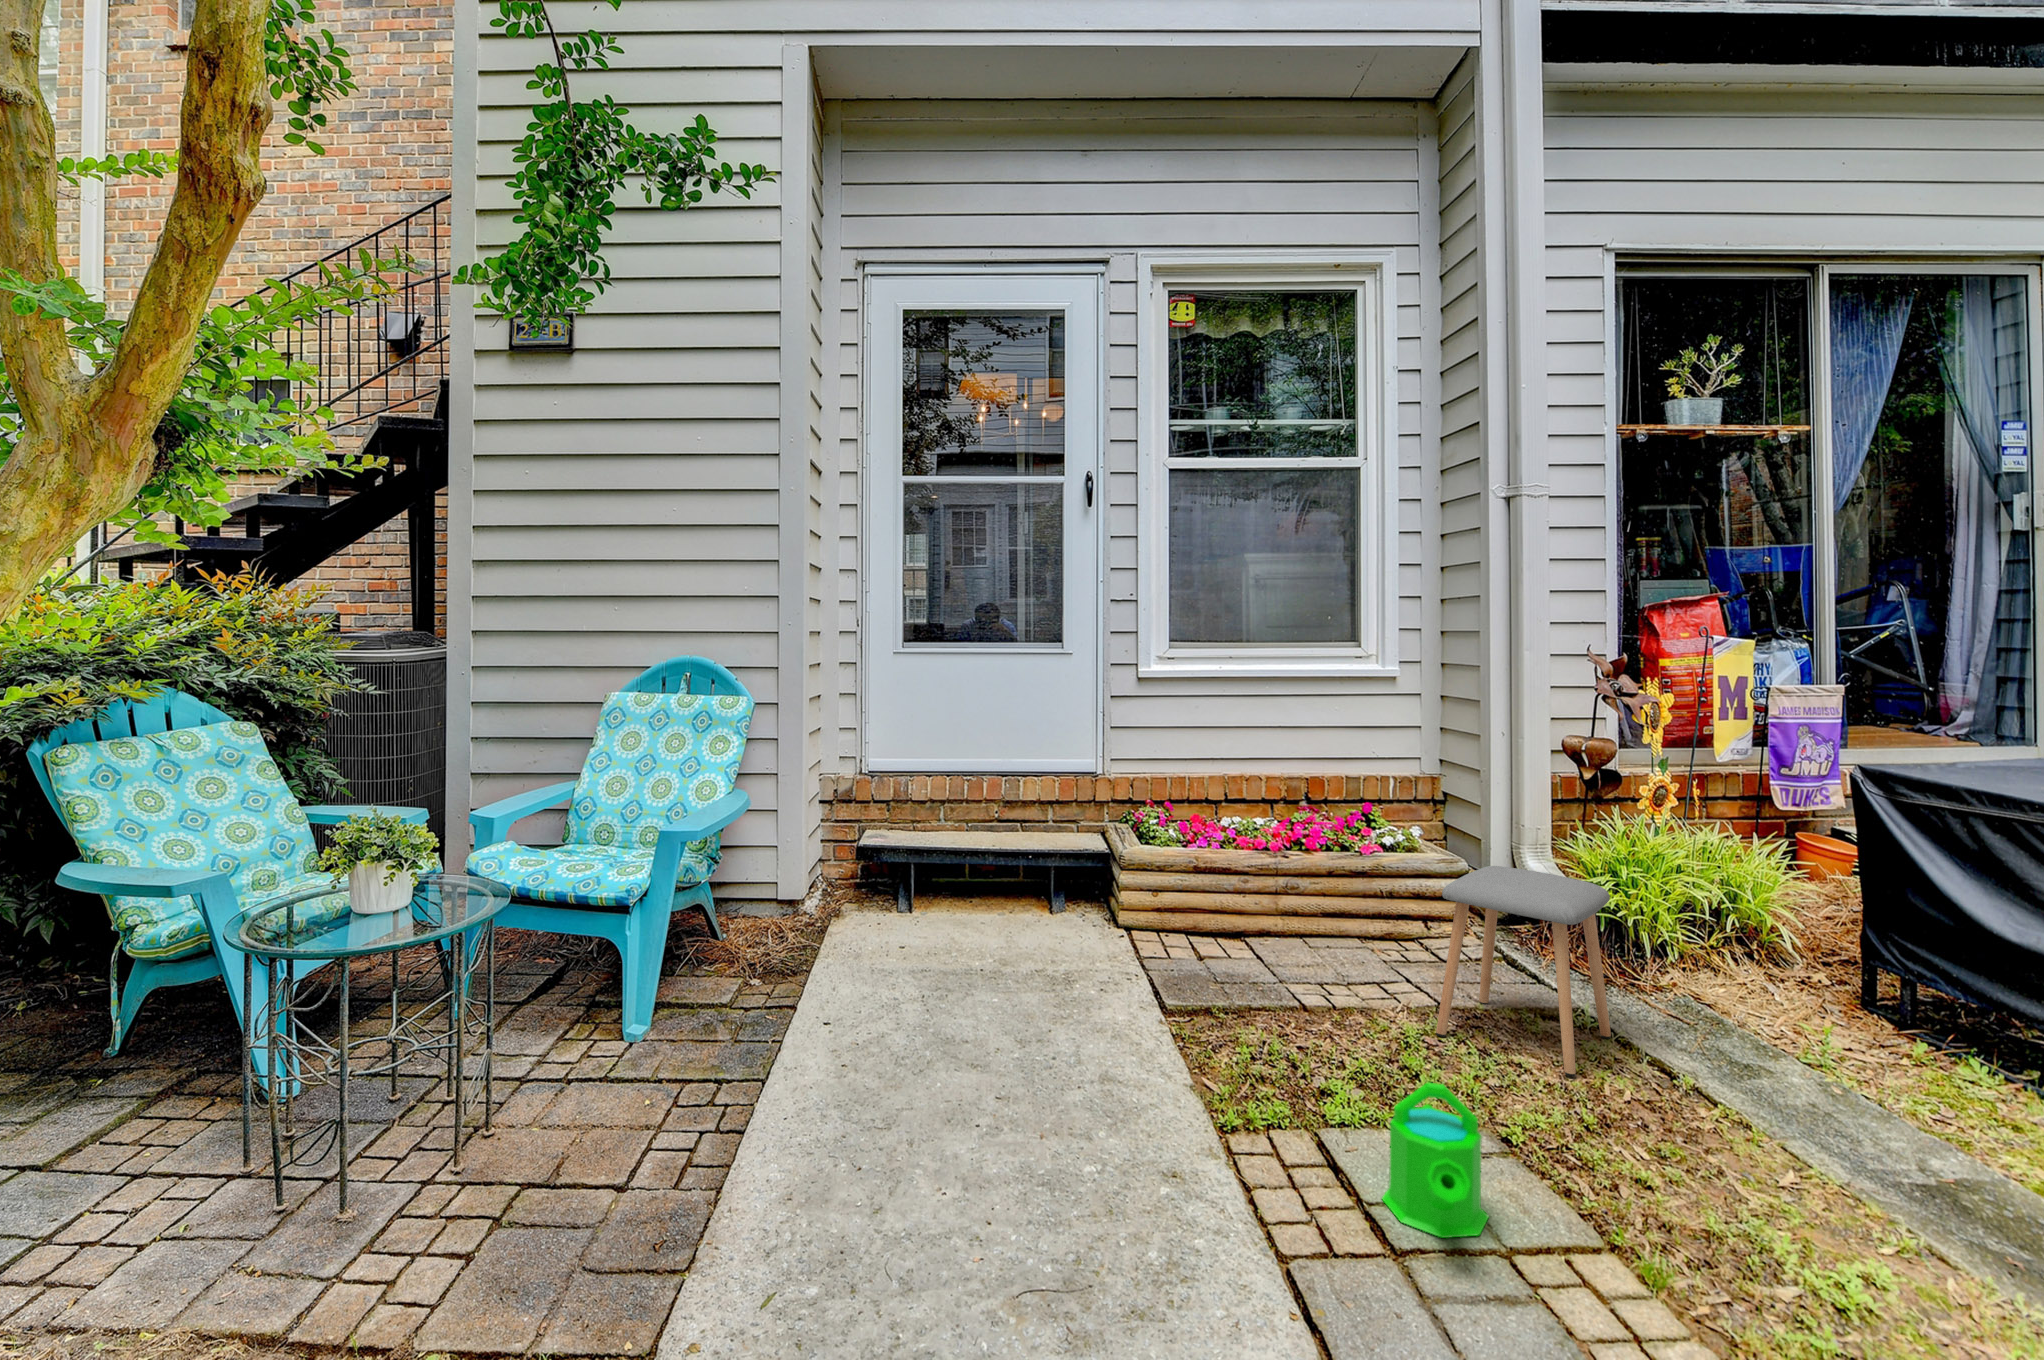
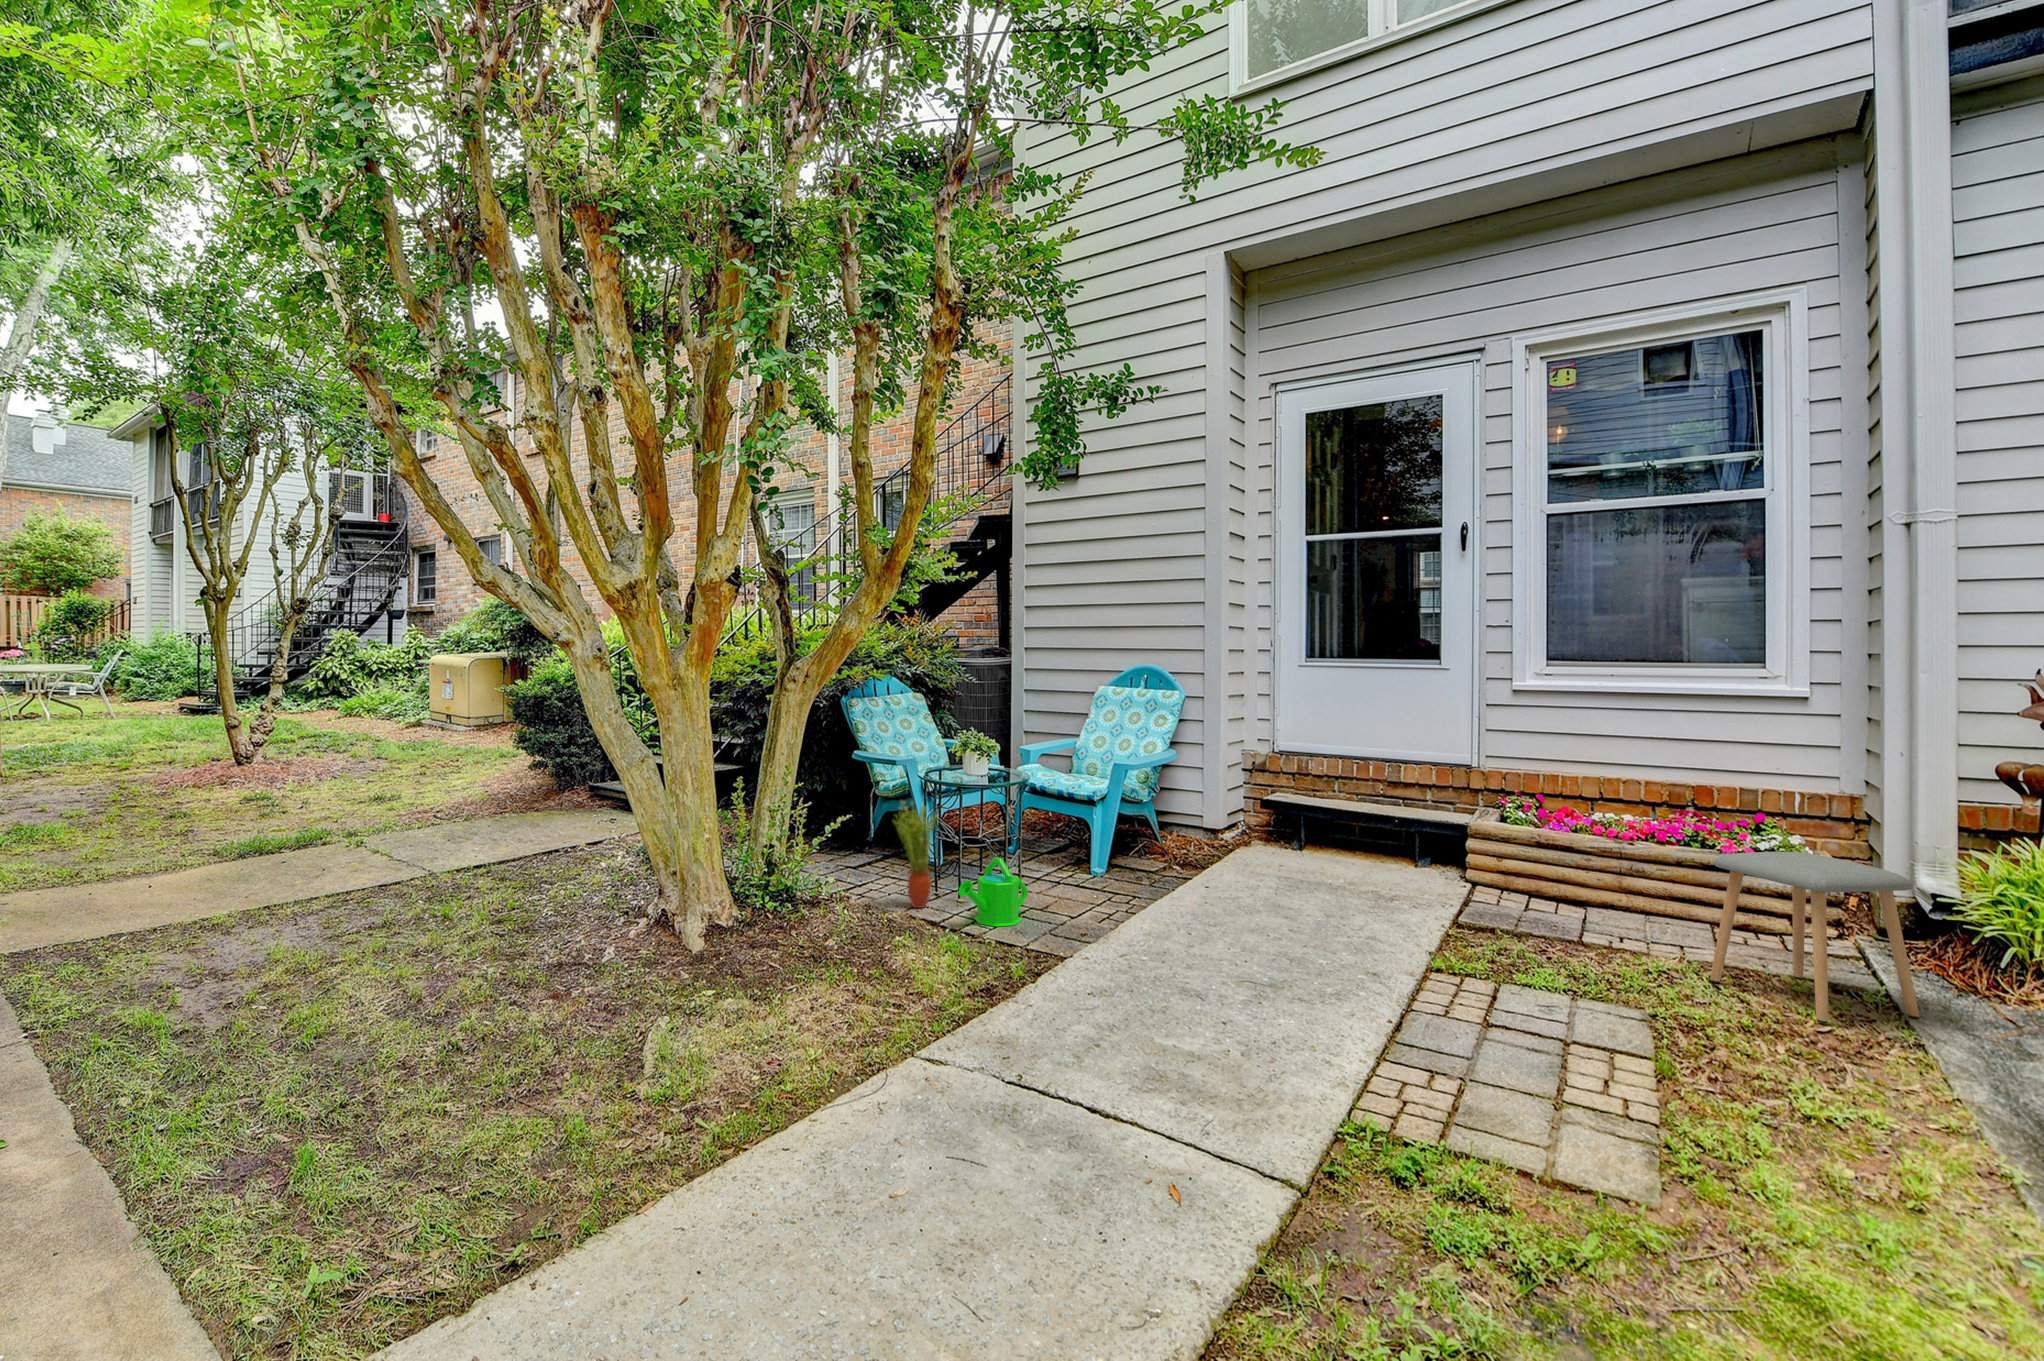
potted plant: none [153,1003,291,1253] -> present [894,801,938,908]
watering can: present [1382,1082,1489,1238] -> present [958,857,1028,926]

